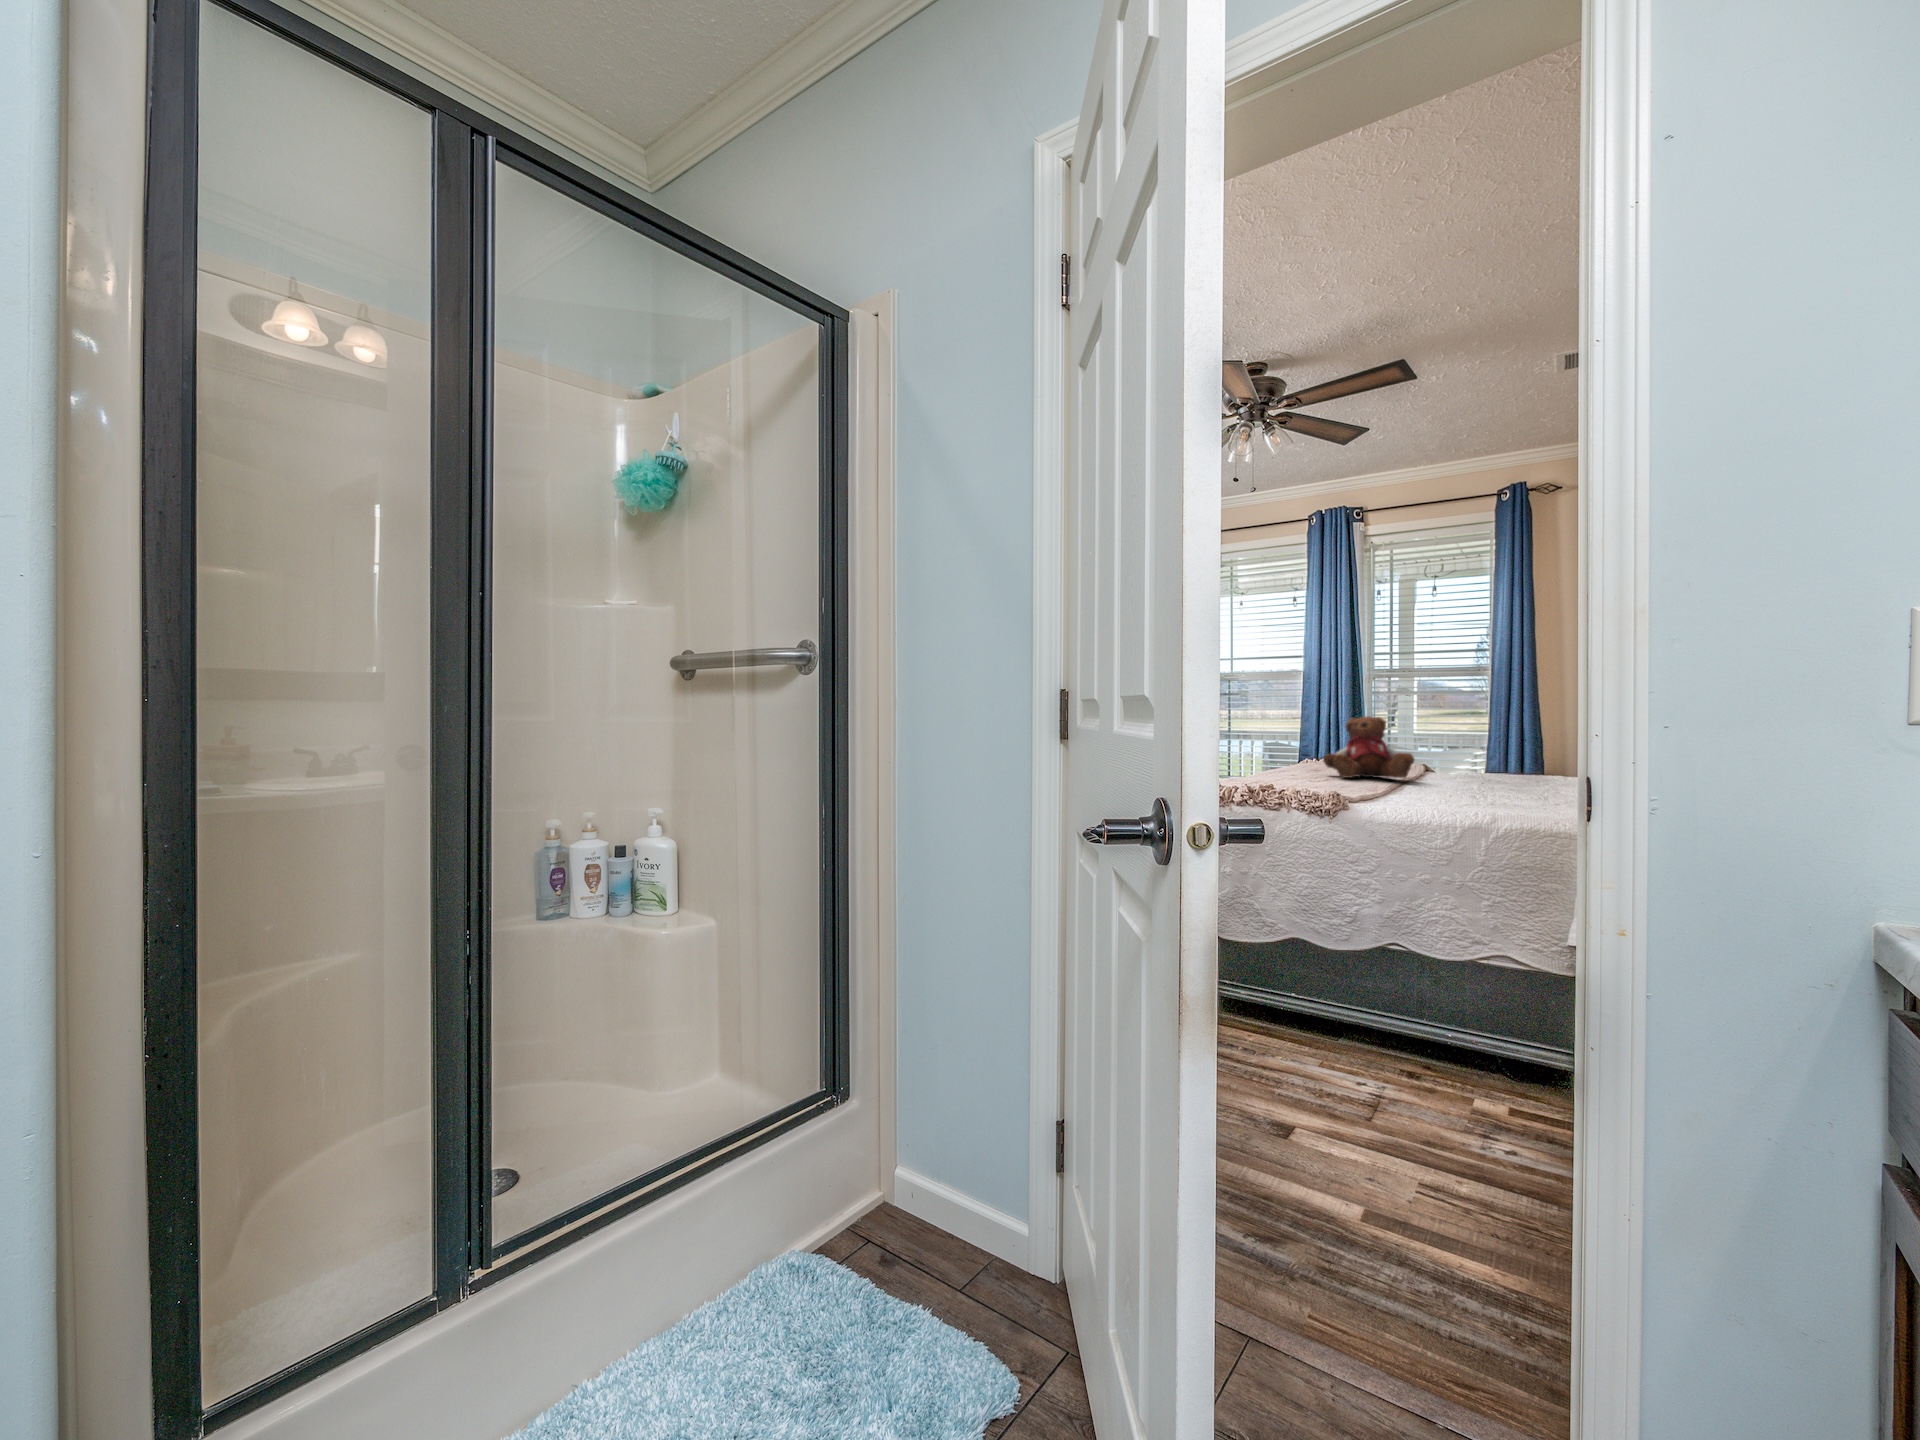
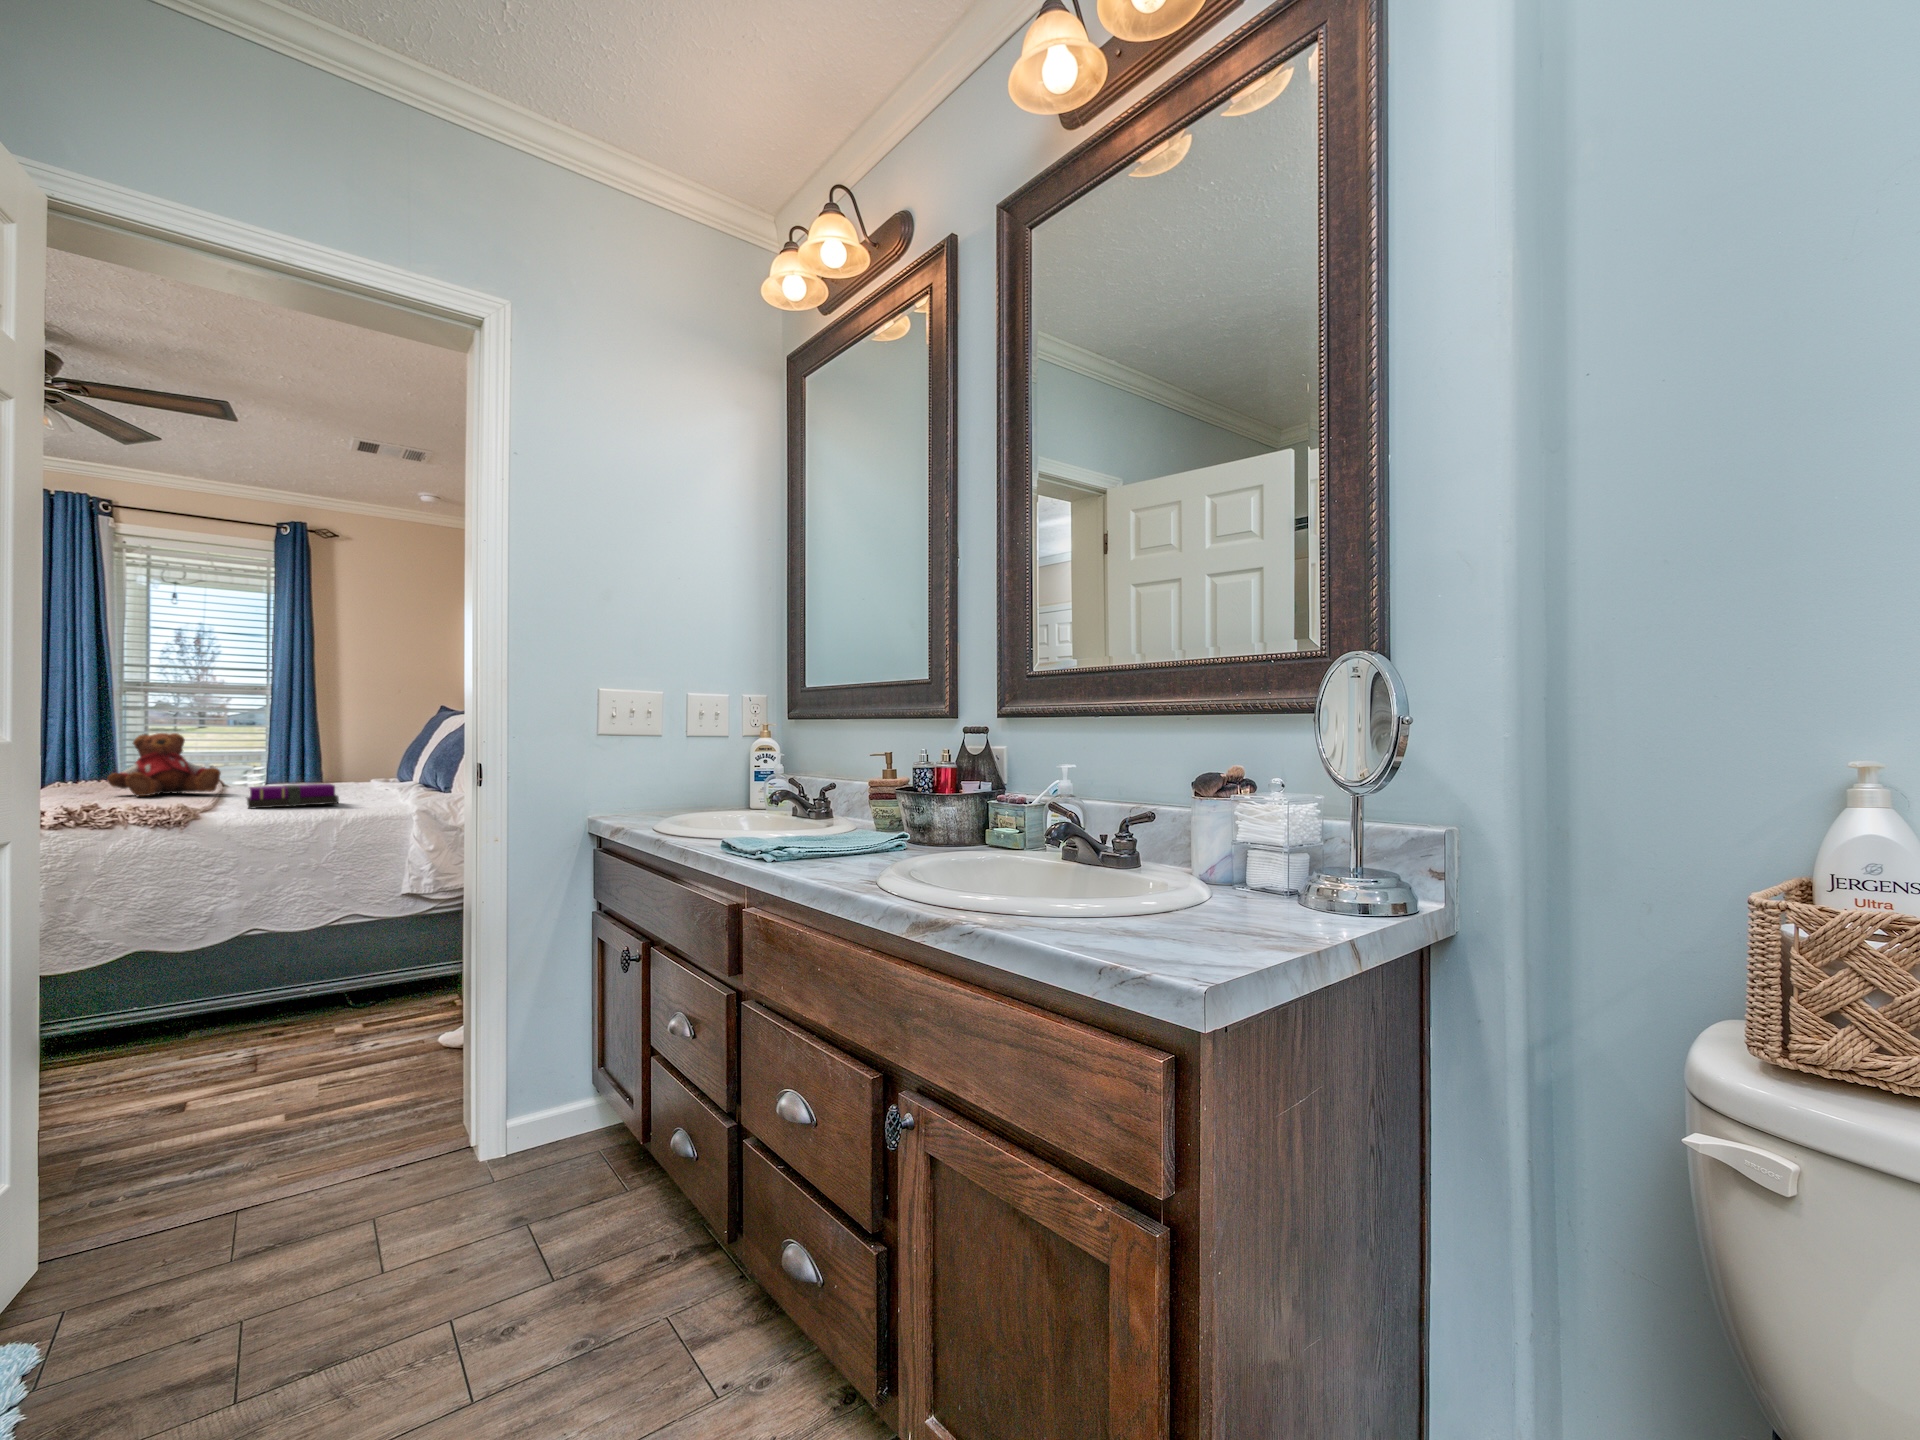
notebook: none [1414,776,1512,805] -> present [247,784,339,809]

